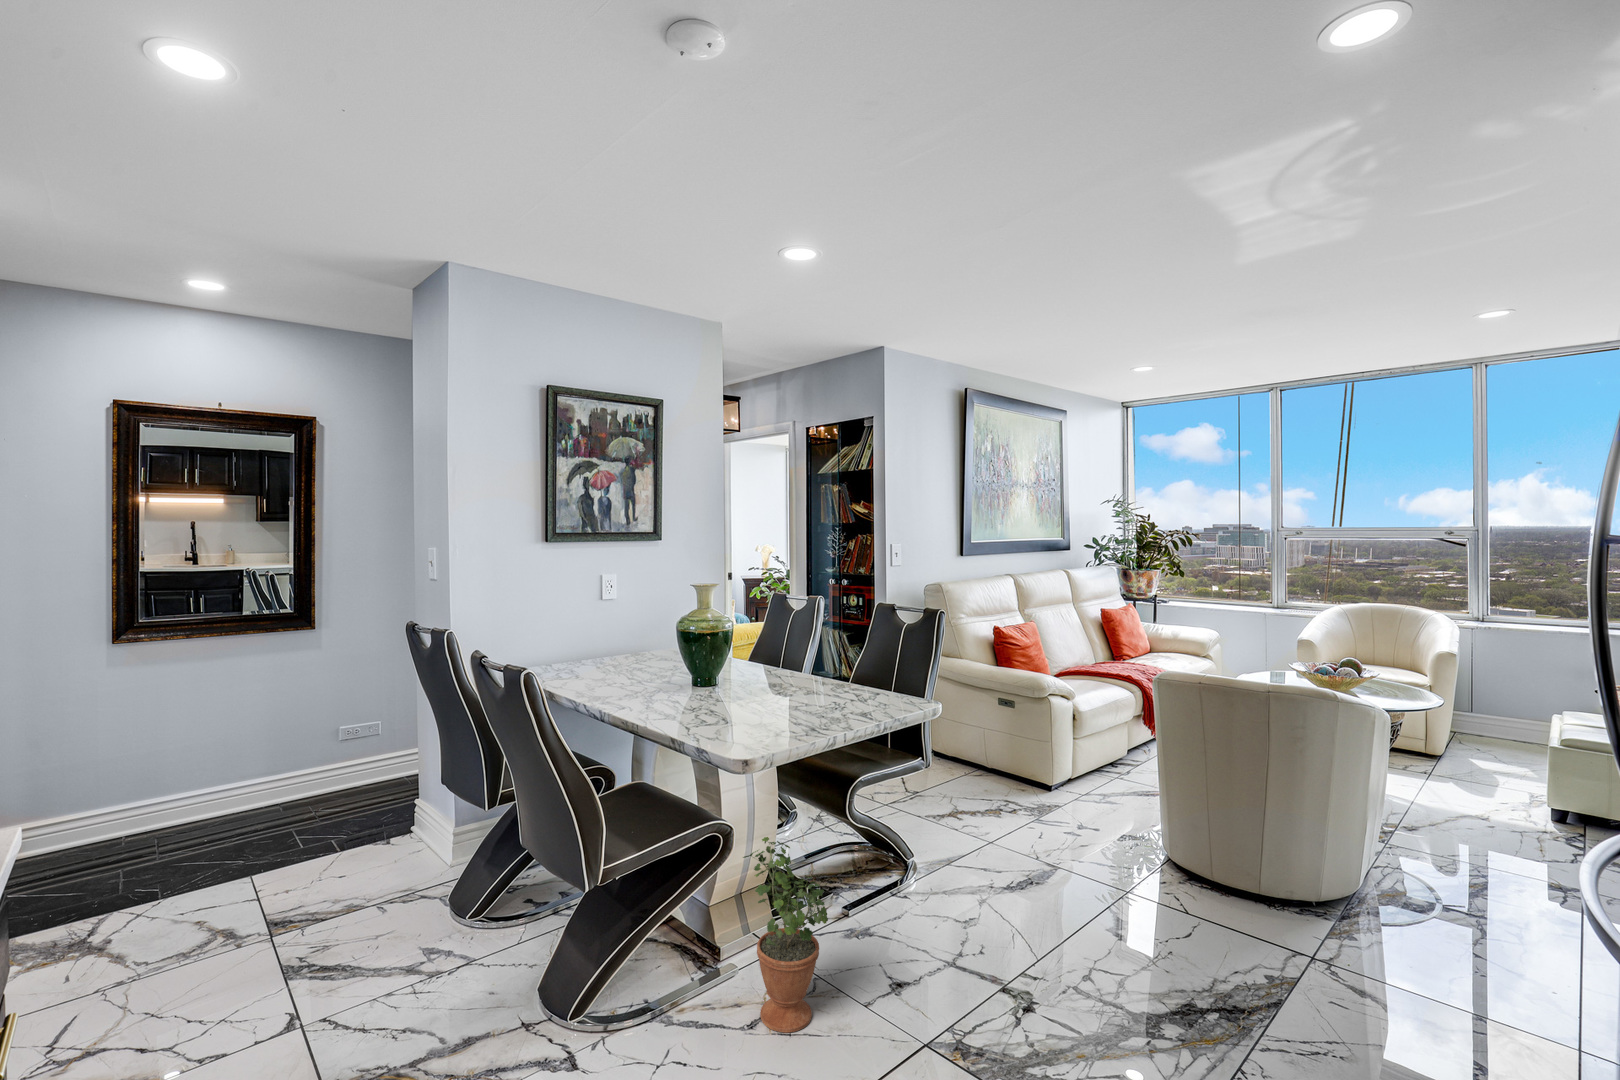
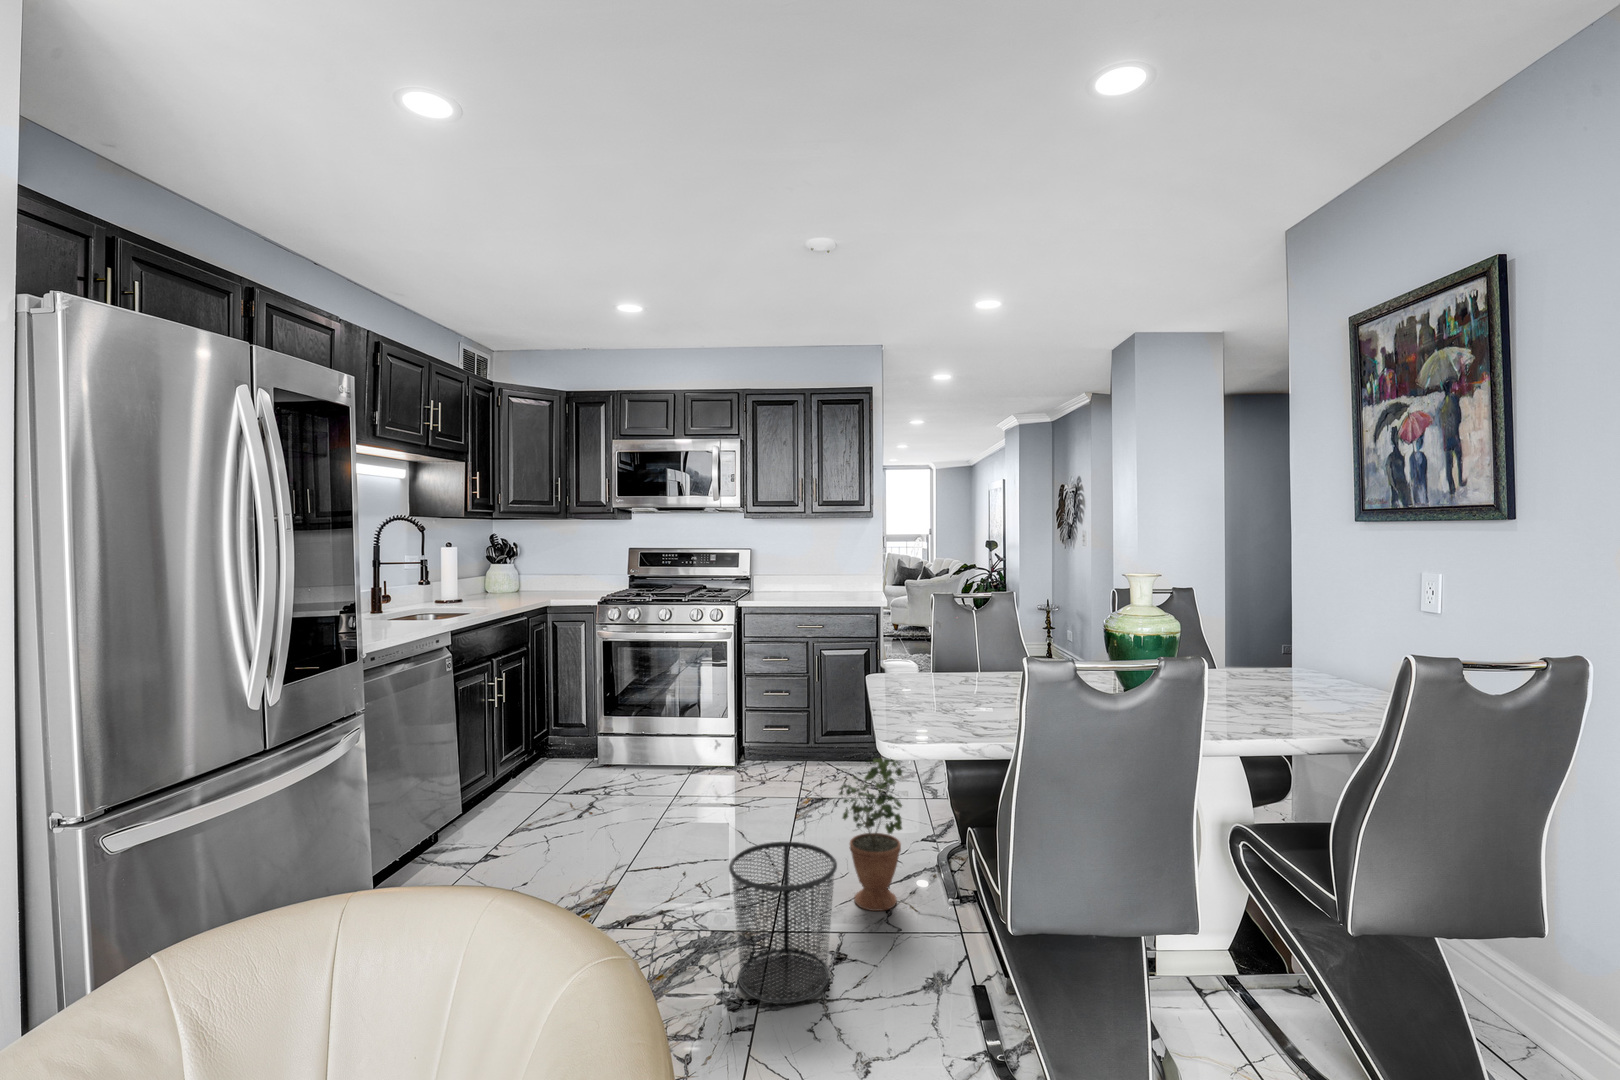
waste bin: none [917,862,1023,1021] -> present [729,842,837,1004]

